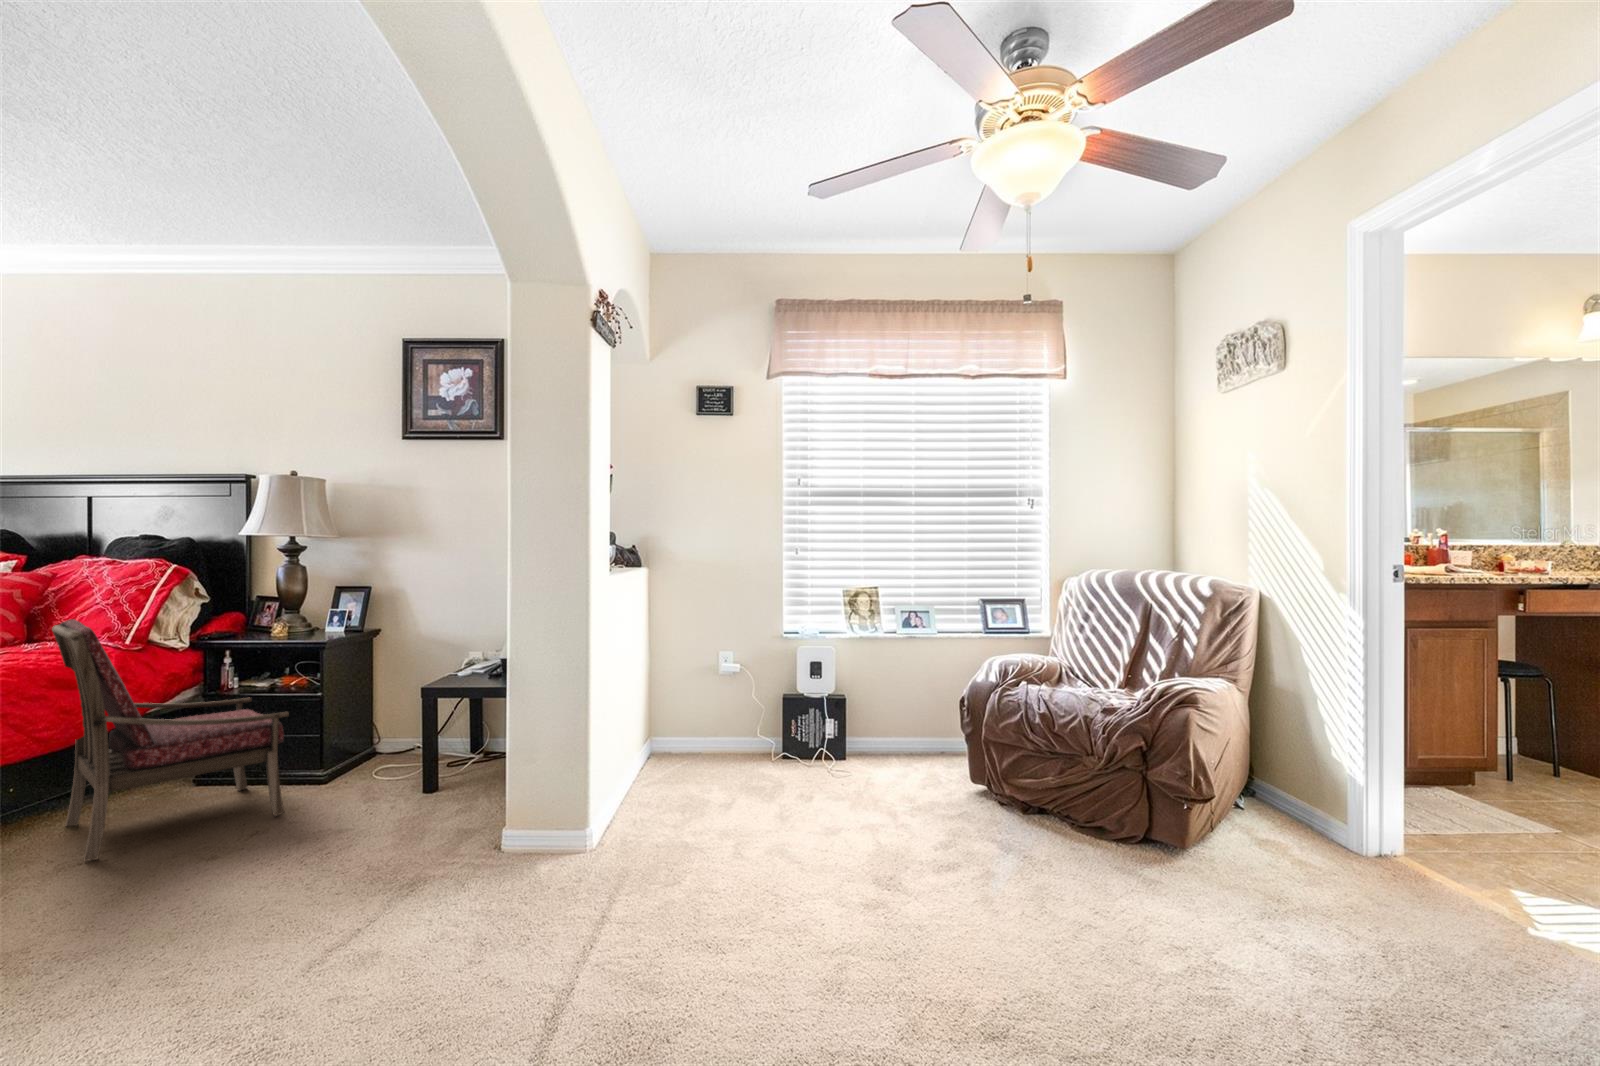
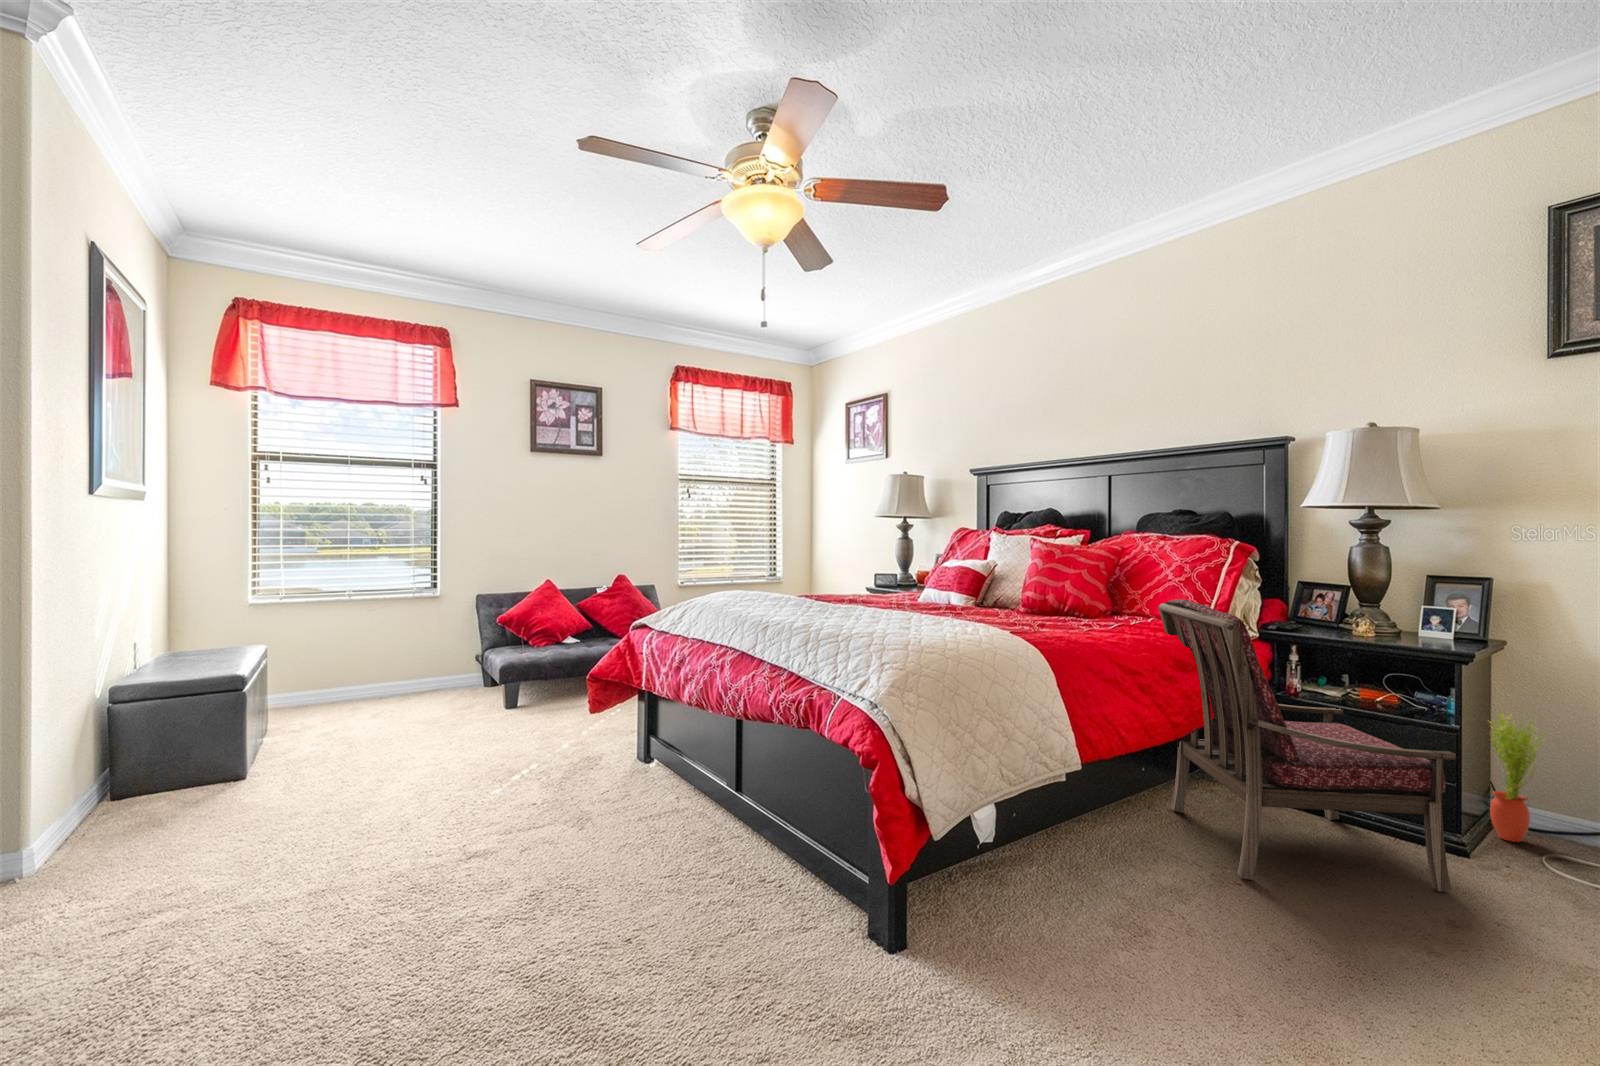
potted plant: none [358,678,393,769] -> present [1489,712,1545,842]

